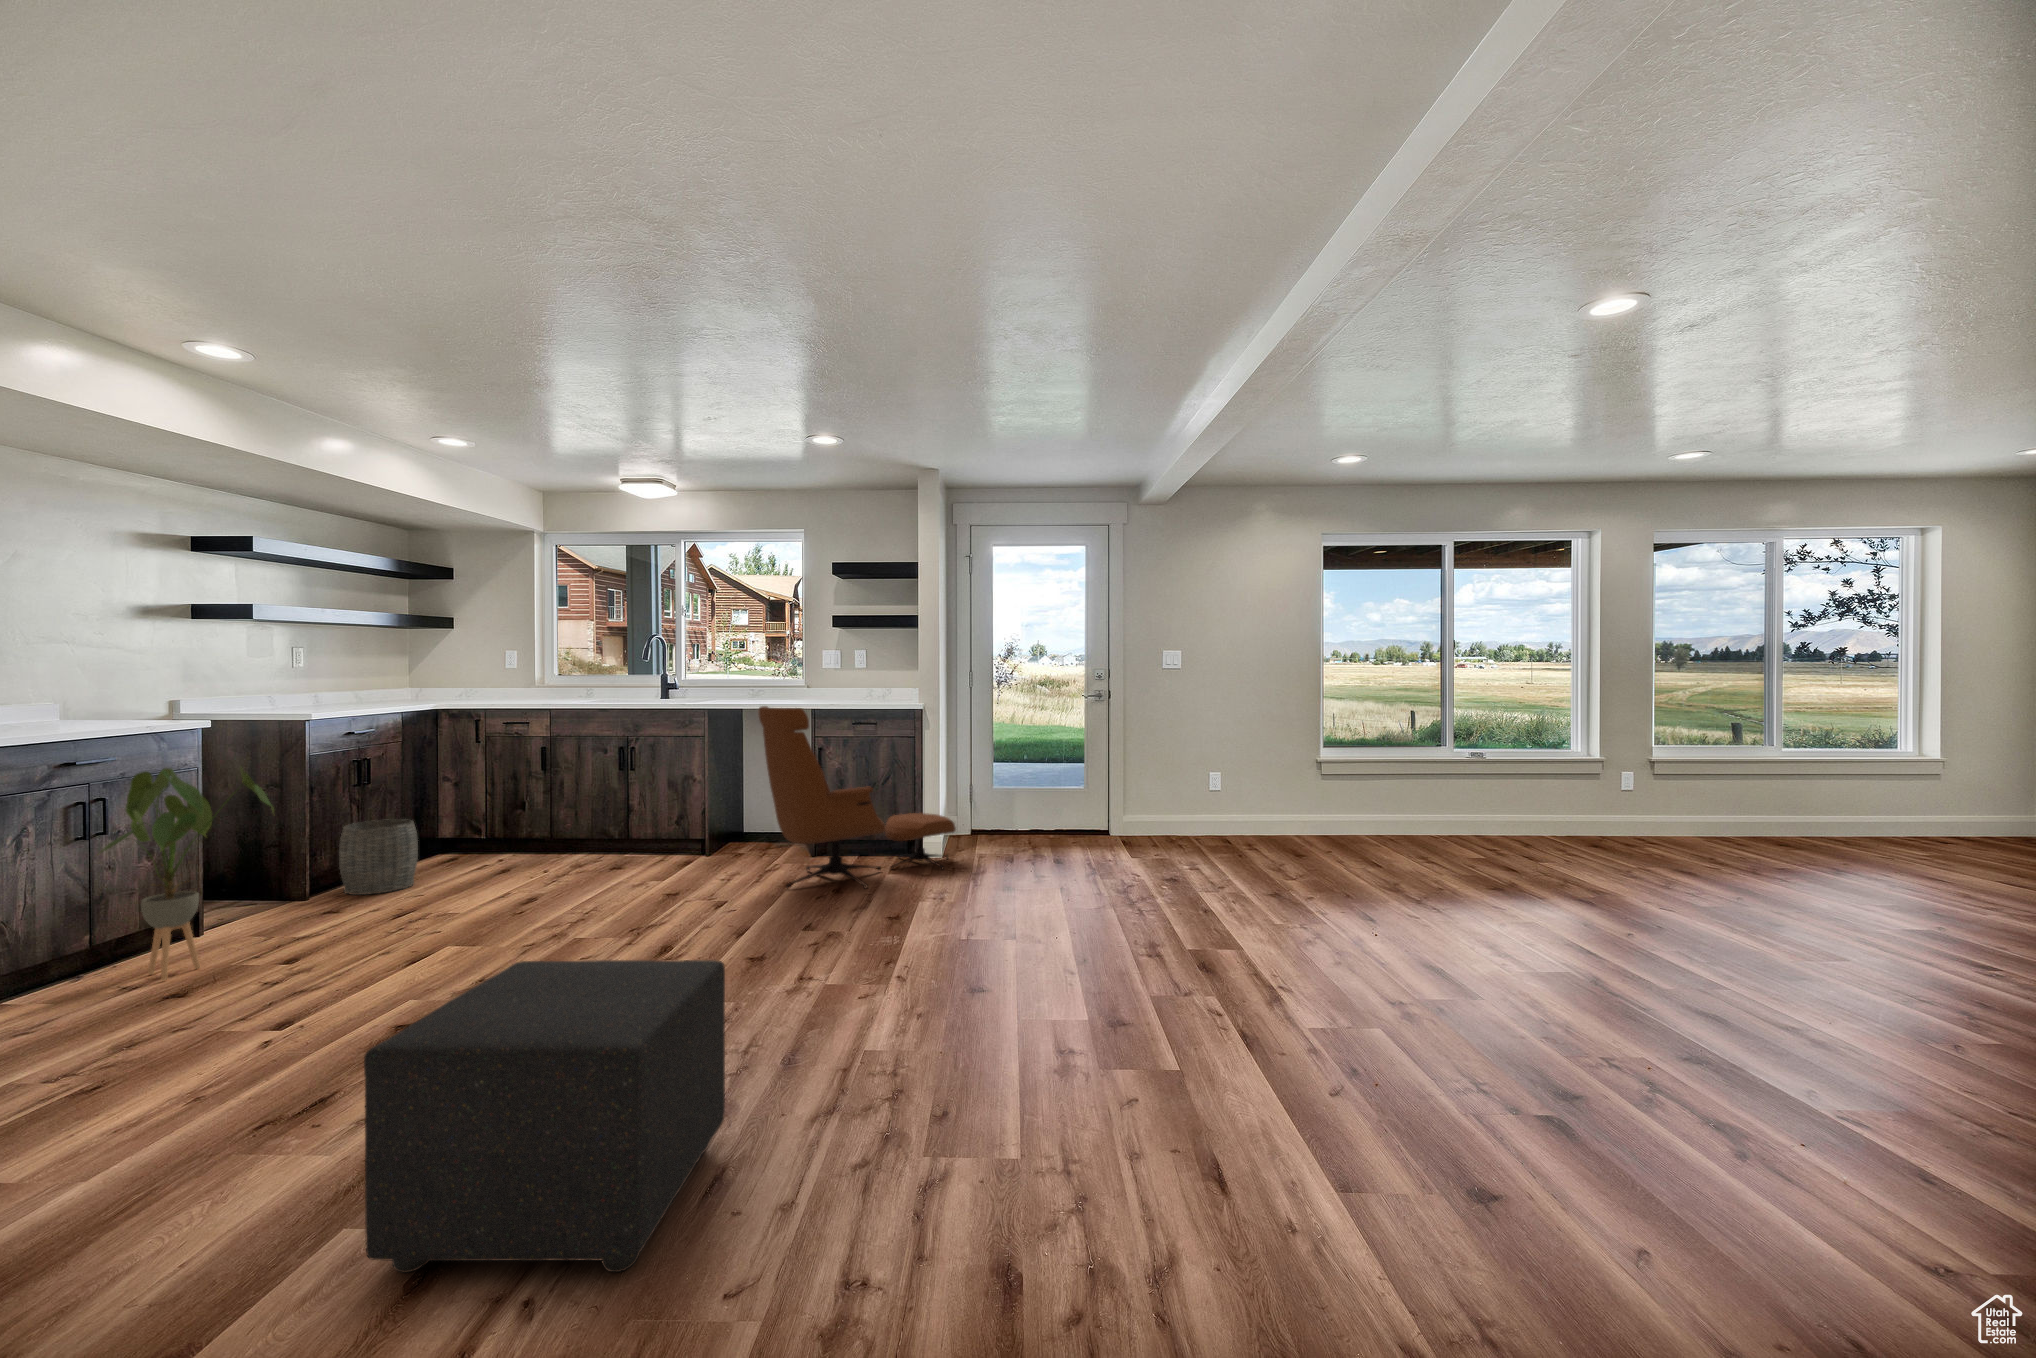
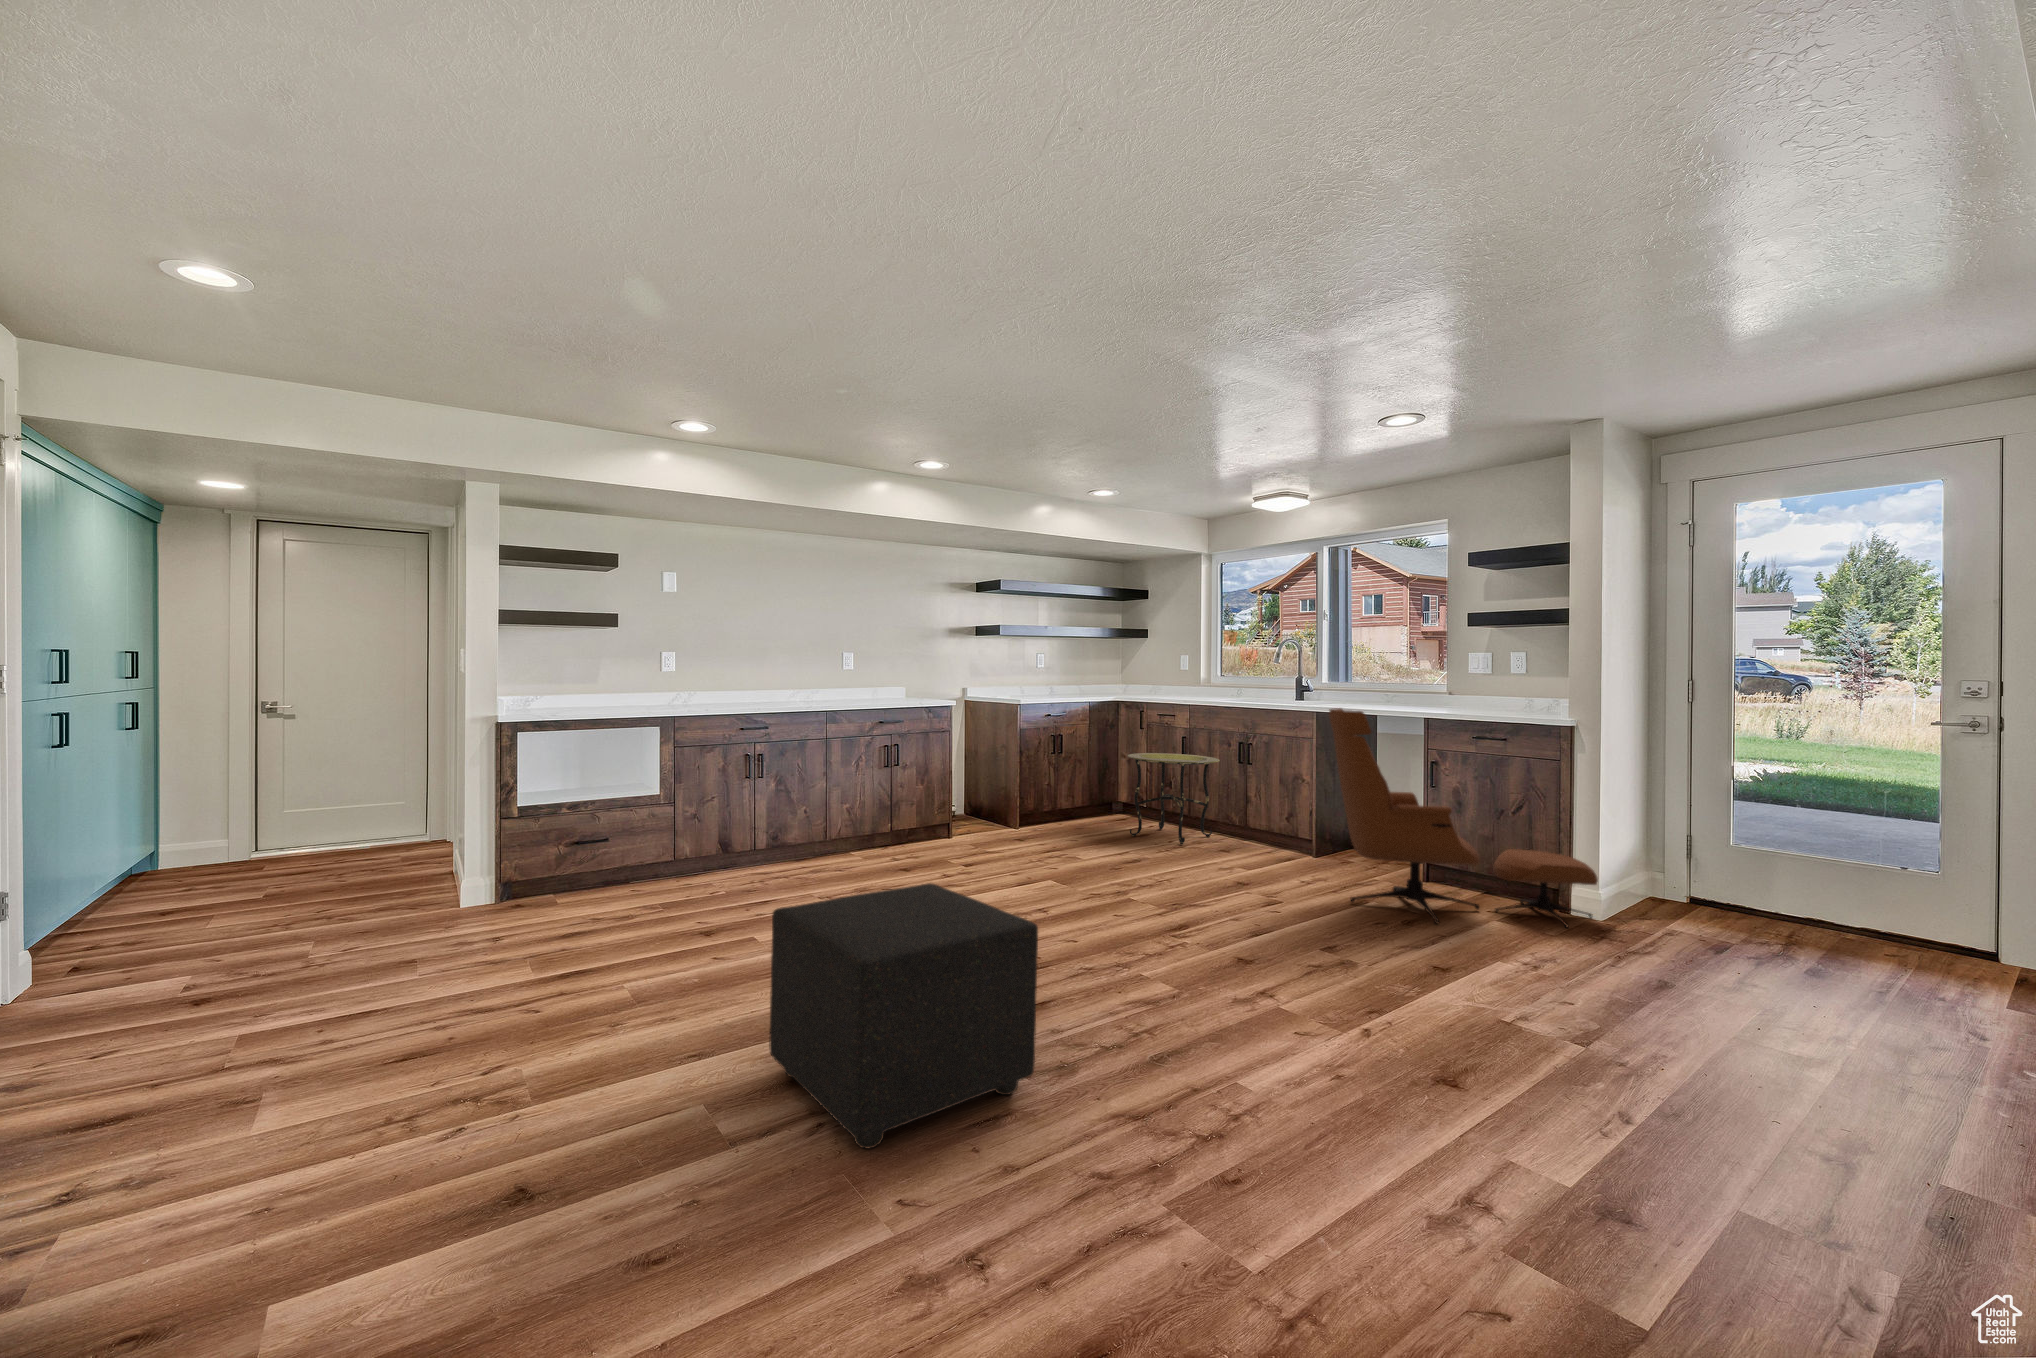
house plant: present [102,767,274,981] -> none [884,725,970,860]
side table: none [474,767,597,875] -> present [1128,753,1220,844]
woven basket: present [339,819,418,895] -> none [1039,780,1087,835]

